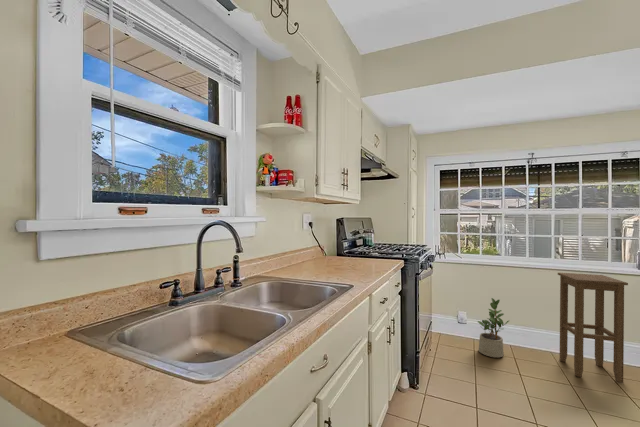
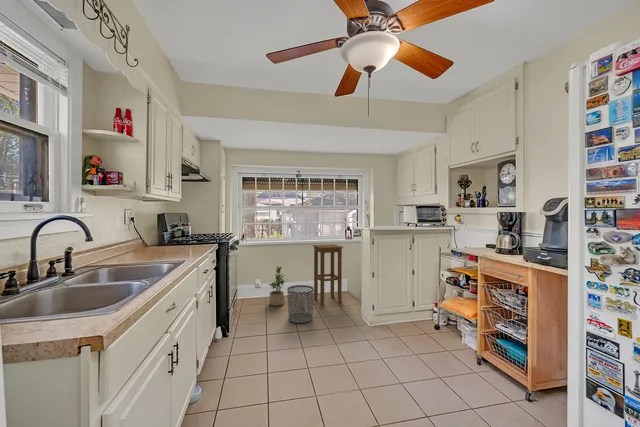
waste bin: none [511,336,564,405] -> present [287,285,314,323]

